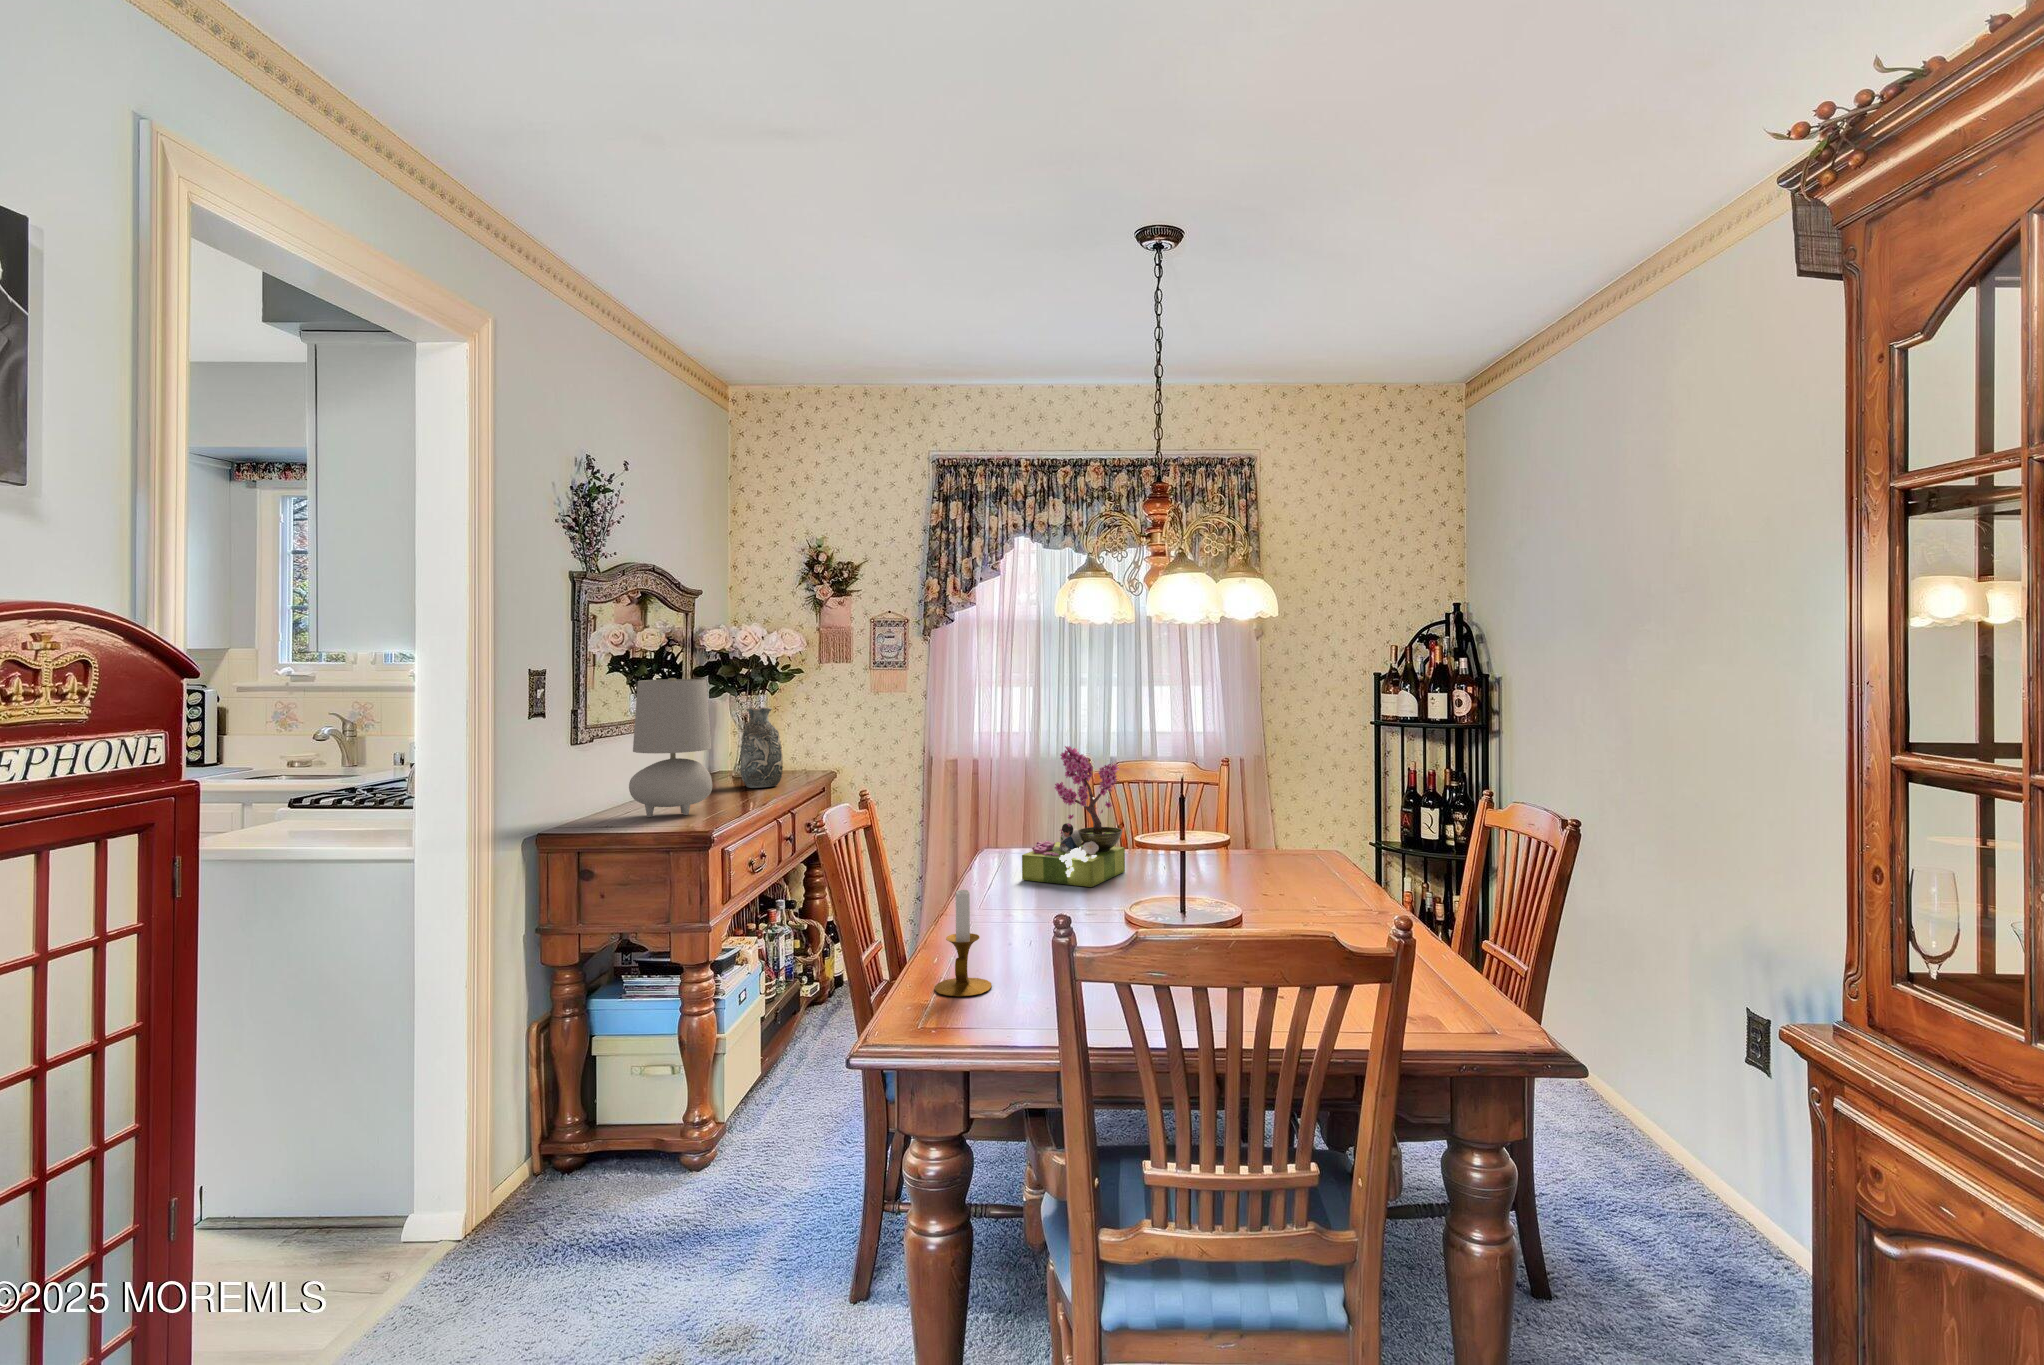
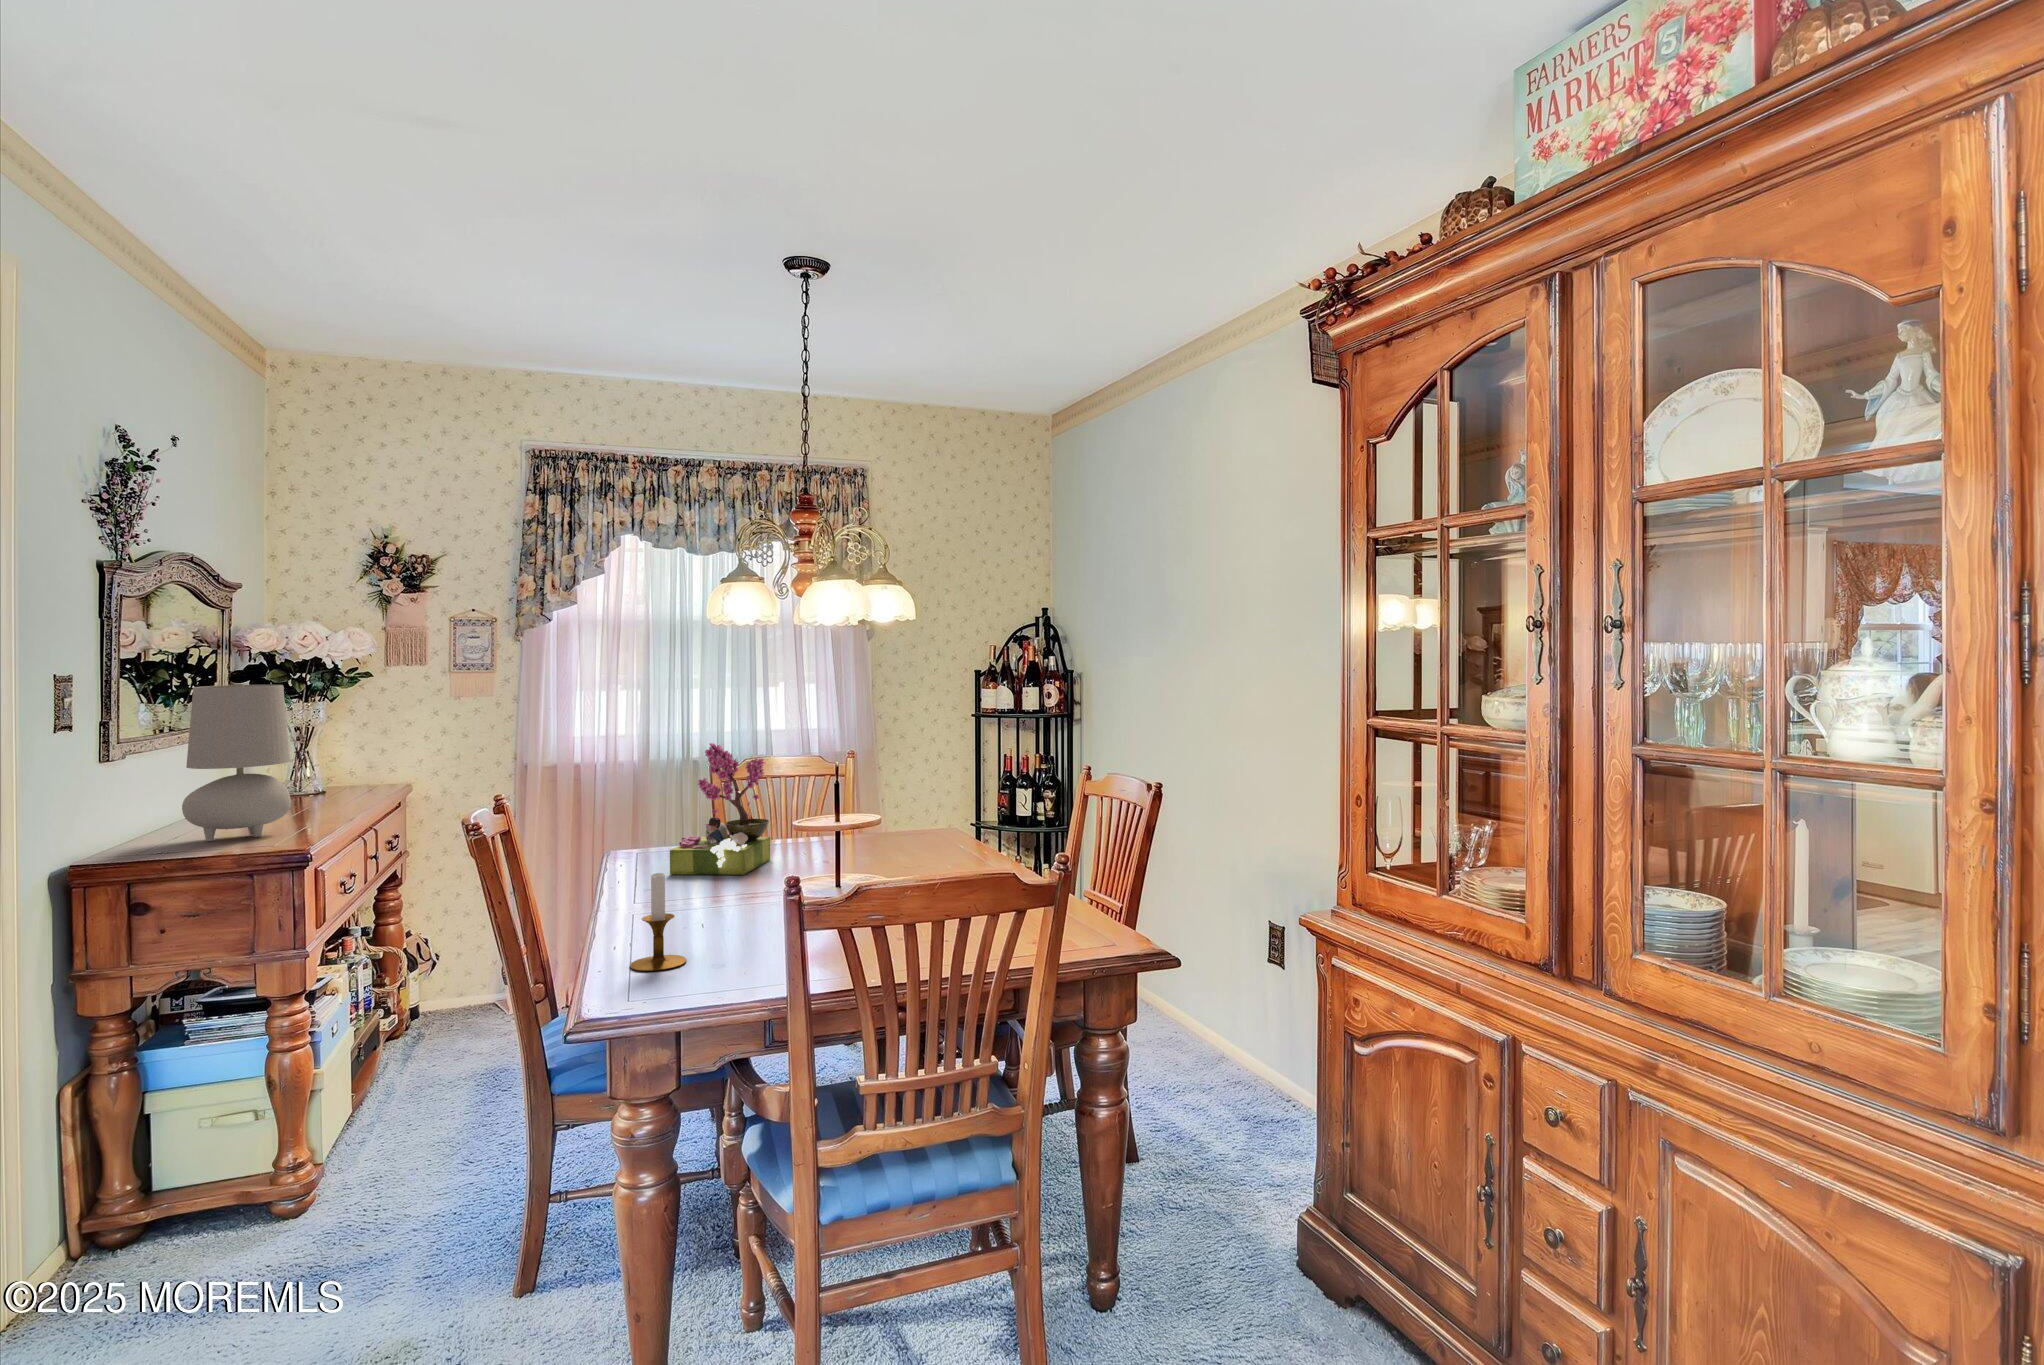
decorative vase: present [740,707,783,788] -> none [301,716,356,806]

